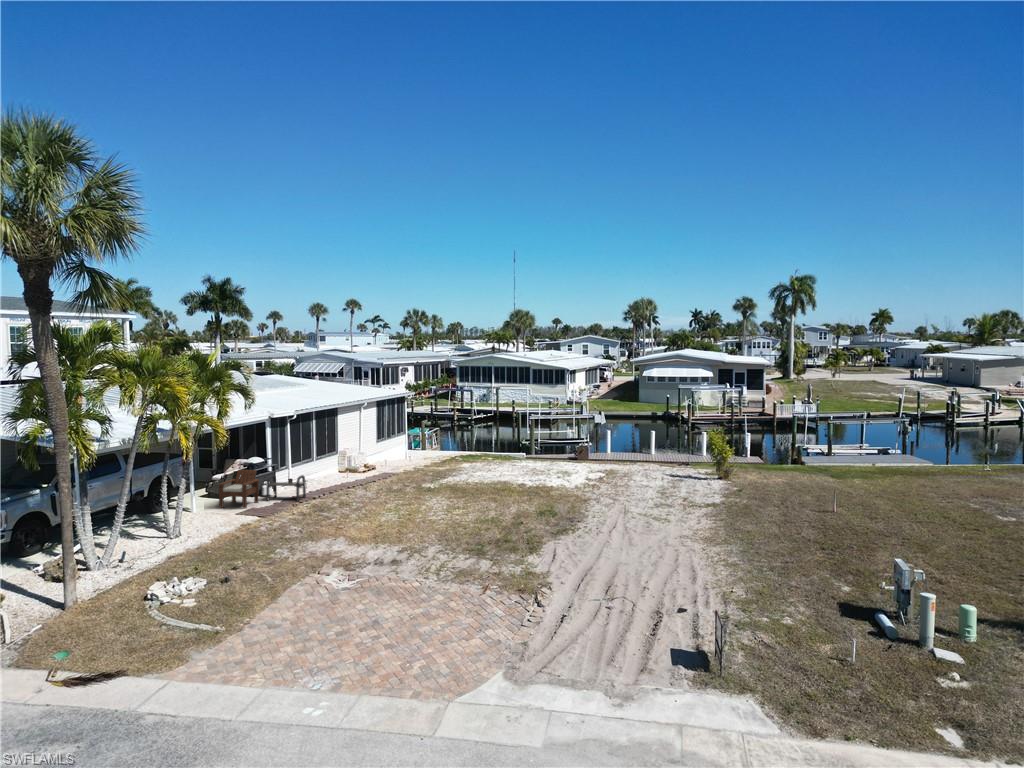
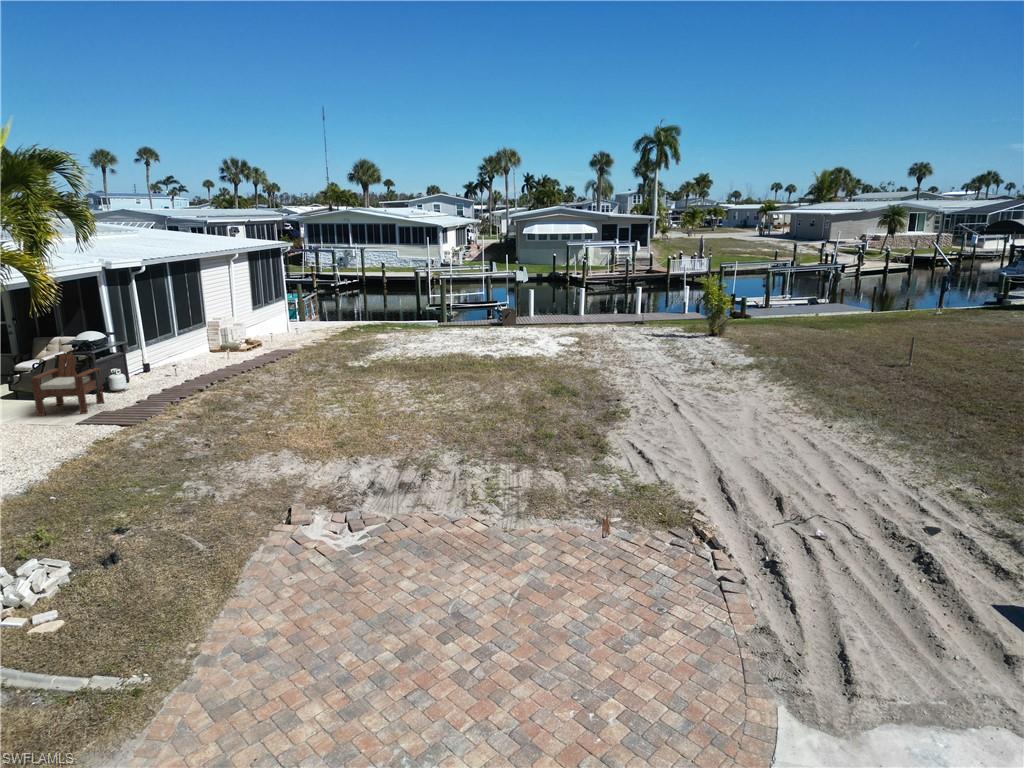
bench: present [266,475,306,501] -> none [113,357,180,400]

